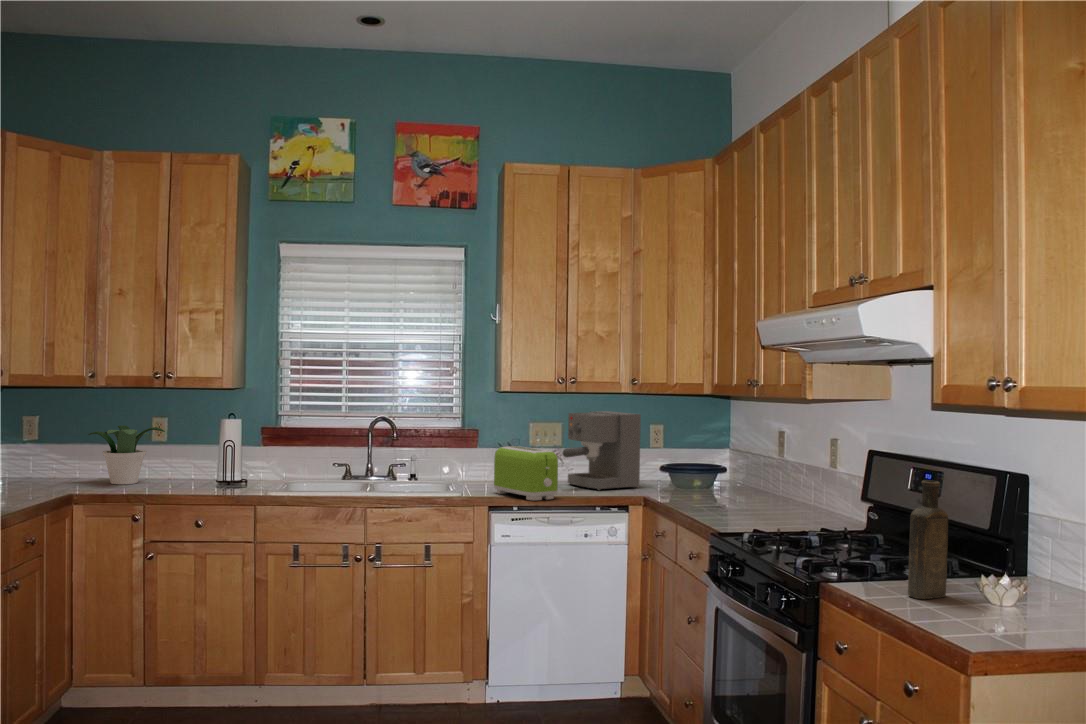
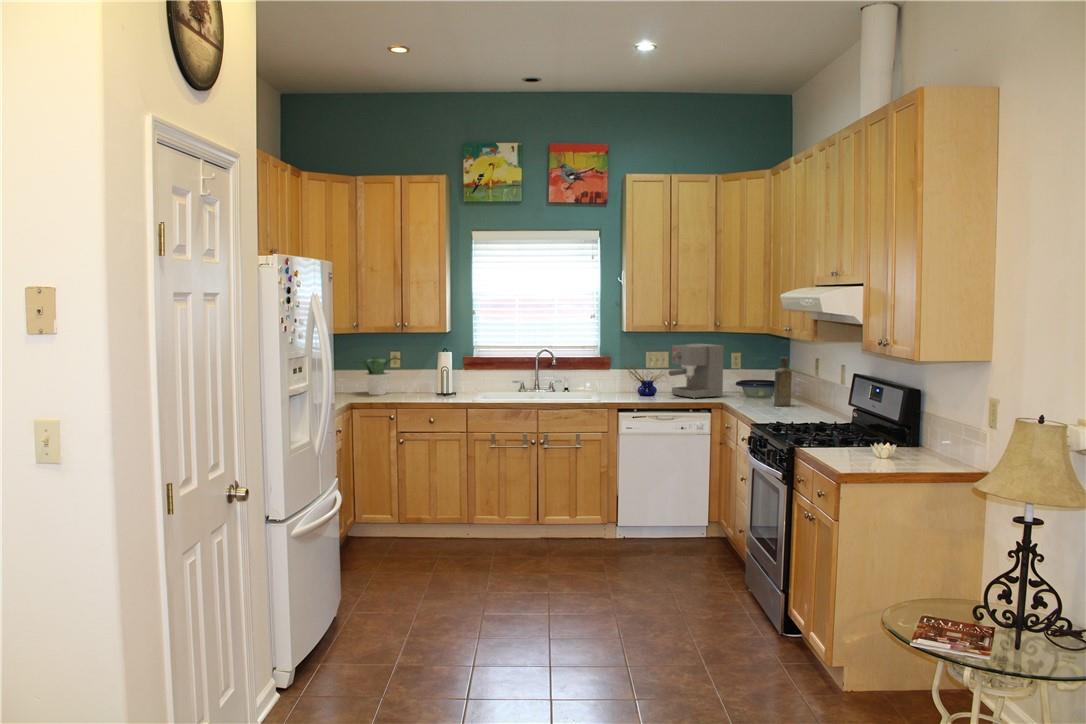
toaster: present [494,446,558,501] -> none [622,368,666,405]
bottle: present [908,480,948,599] -> present [774,357,792,406]

